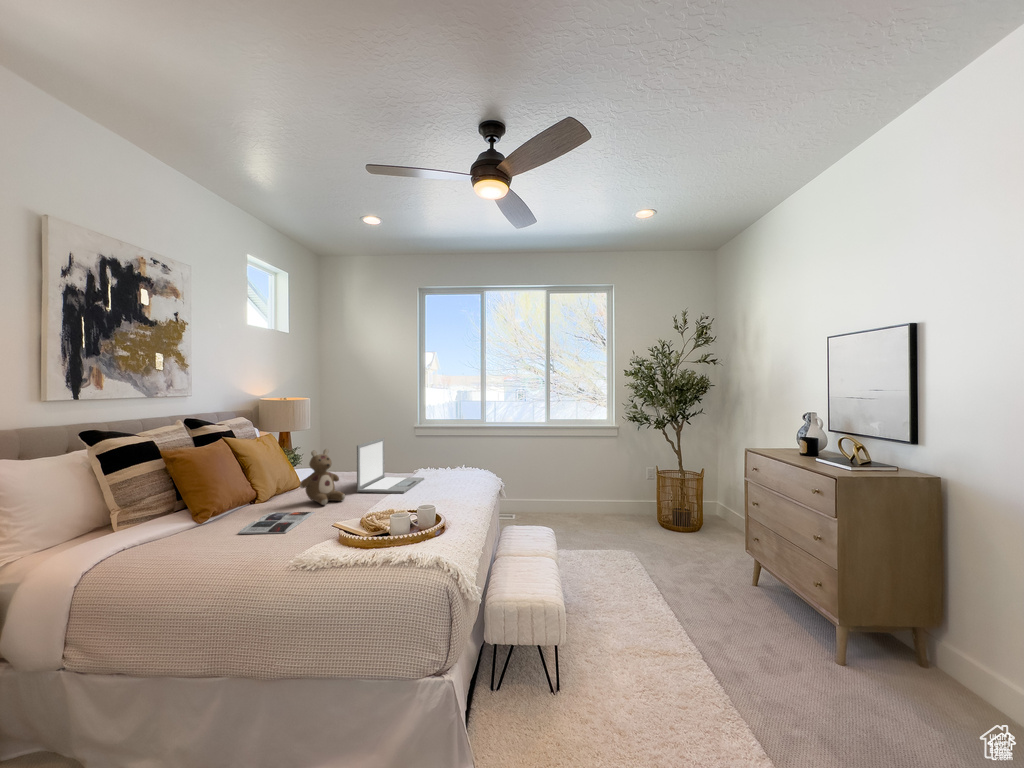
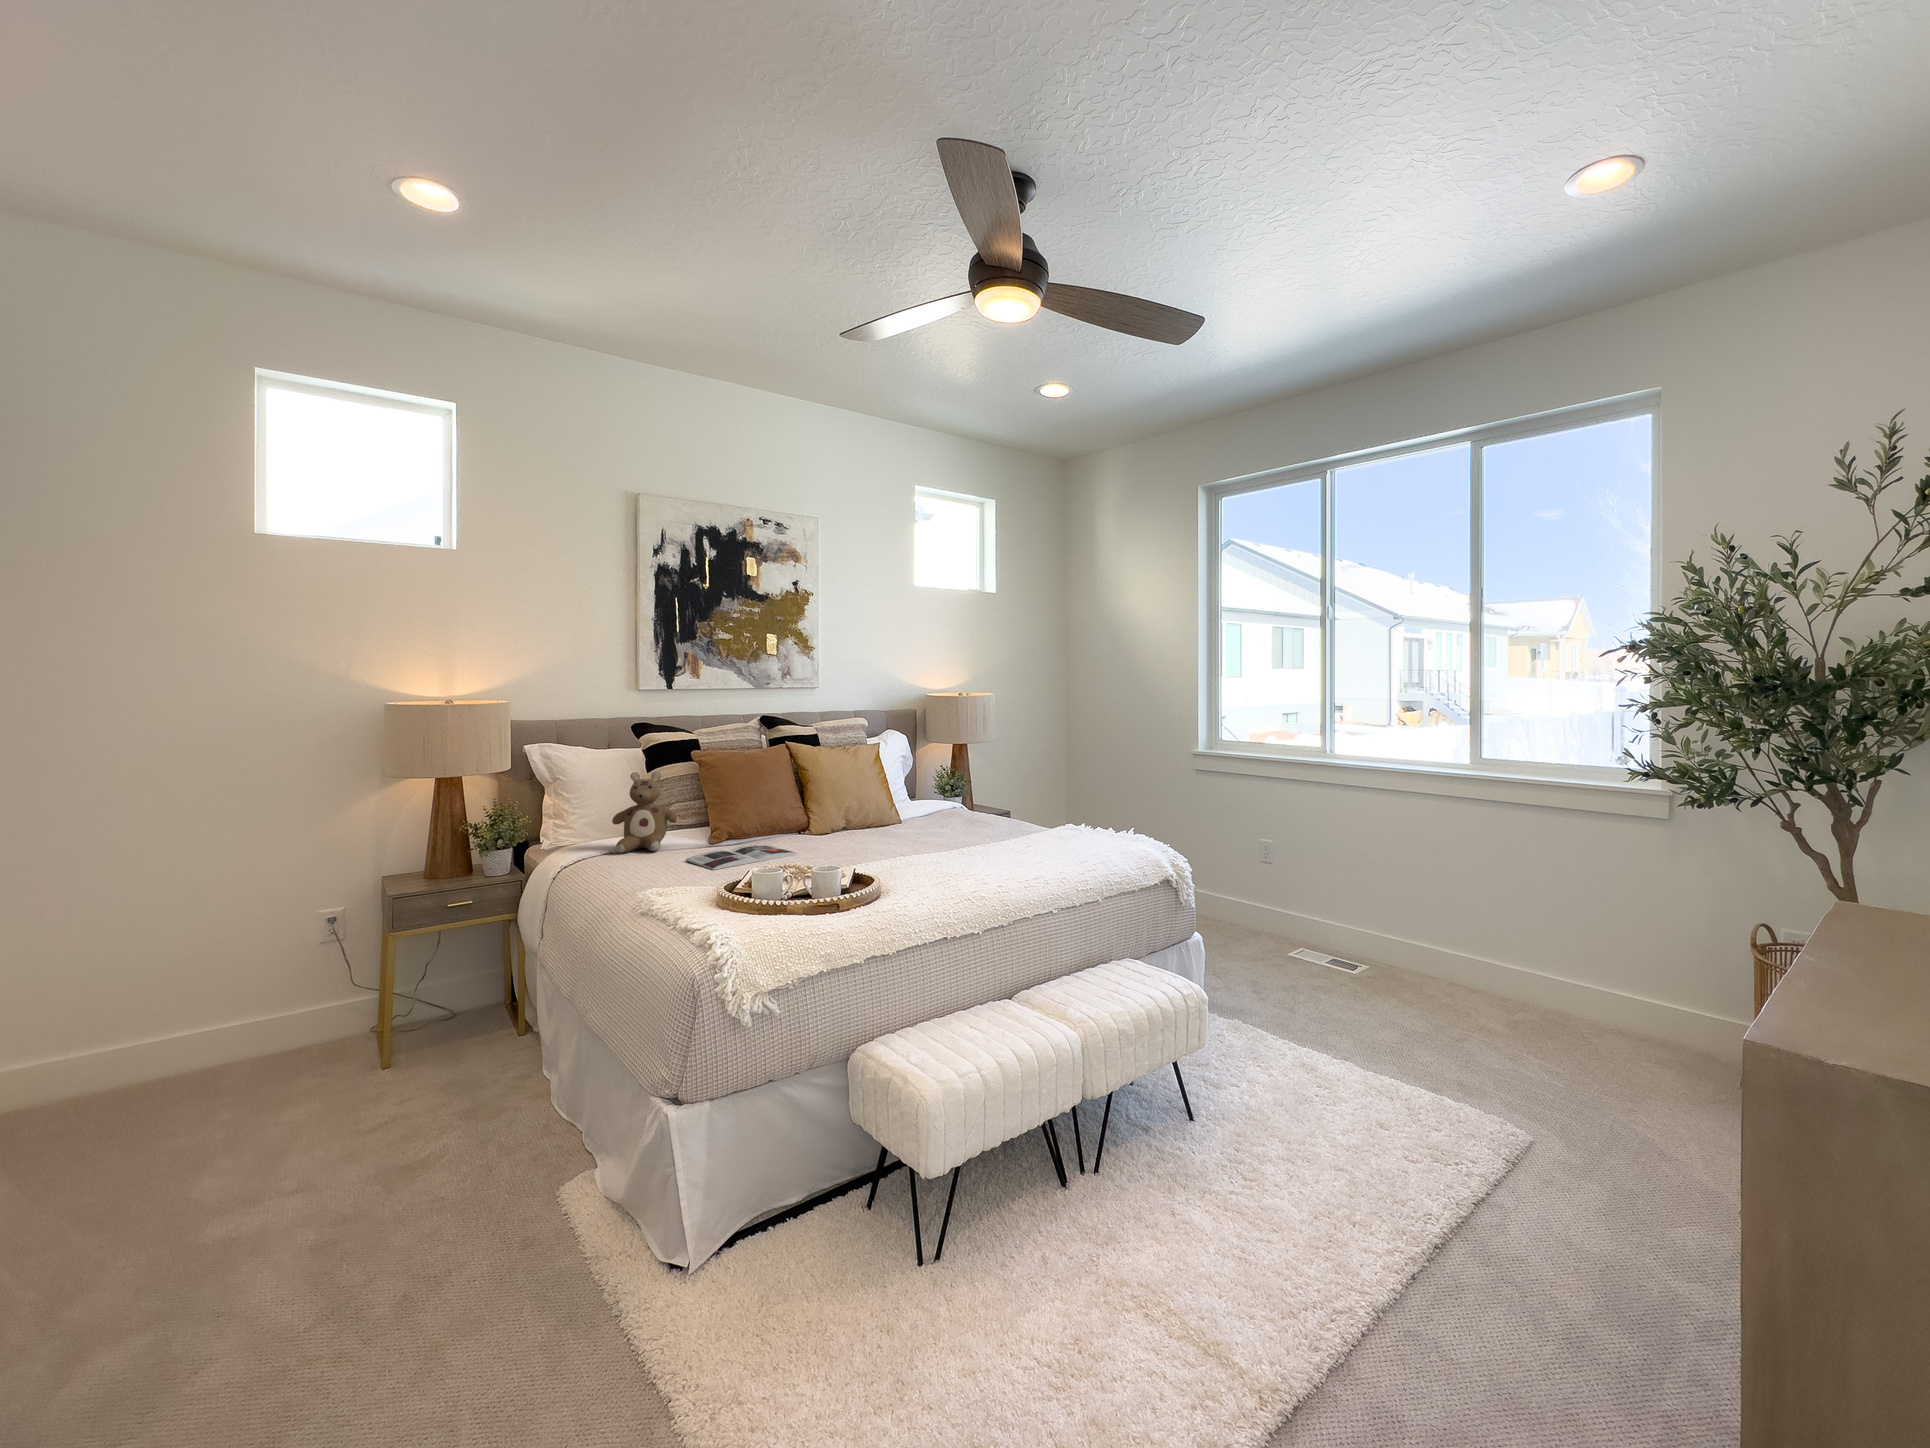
laptop: present [357,438,424,493] -> none [902,761,1028,851]
stuffed bear: present [300,449,345,505] -> present [612,772,679,853]

